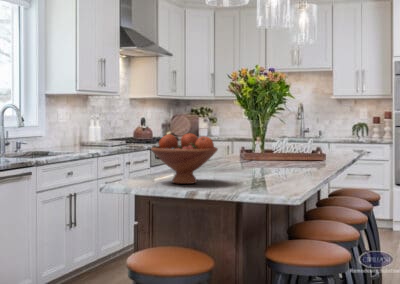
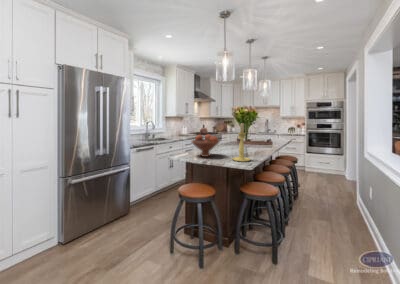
candle holder: none [249,106,289,190] -> present [233,123,250,162]

